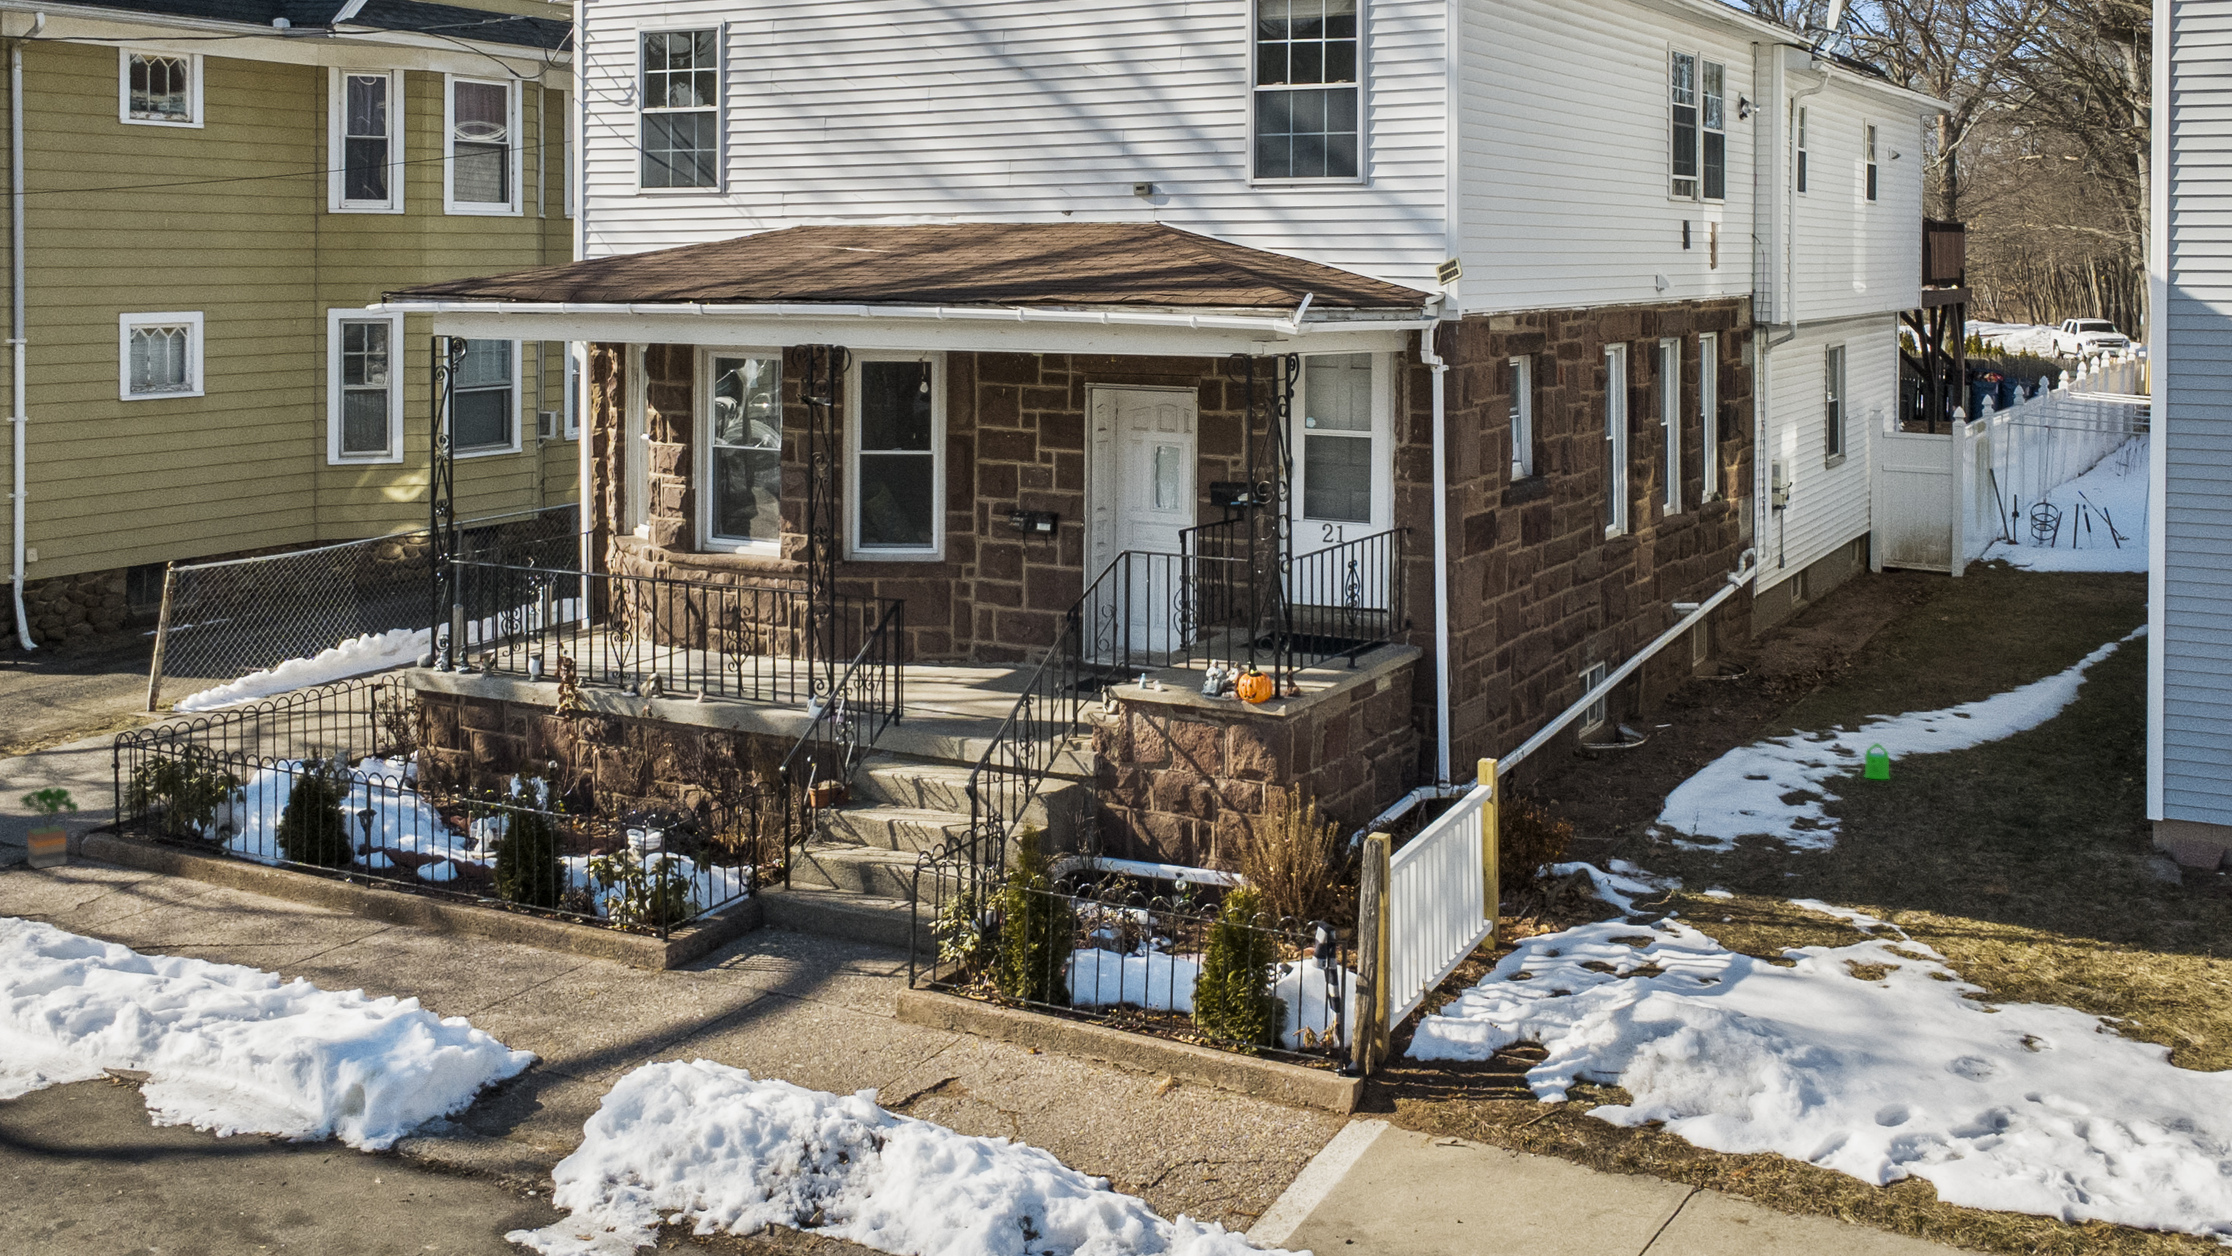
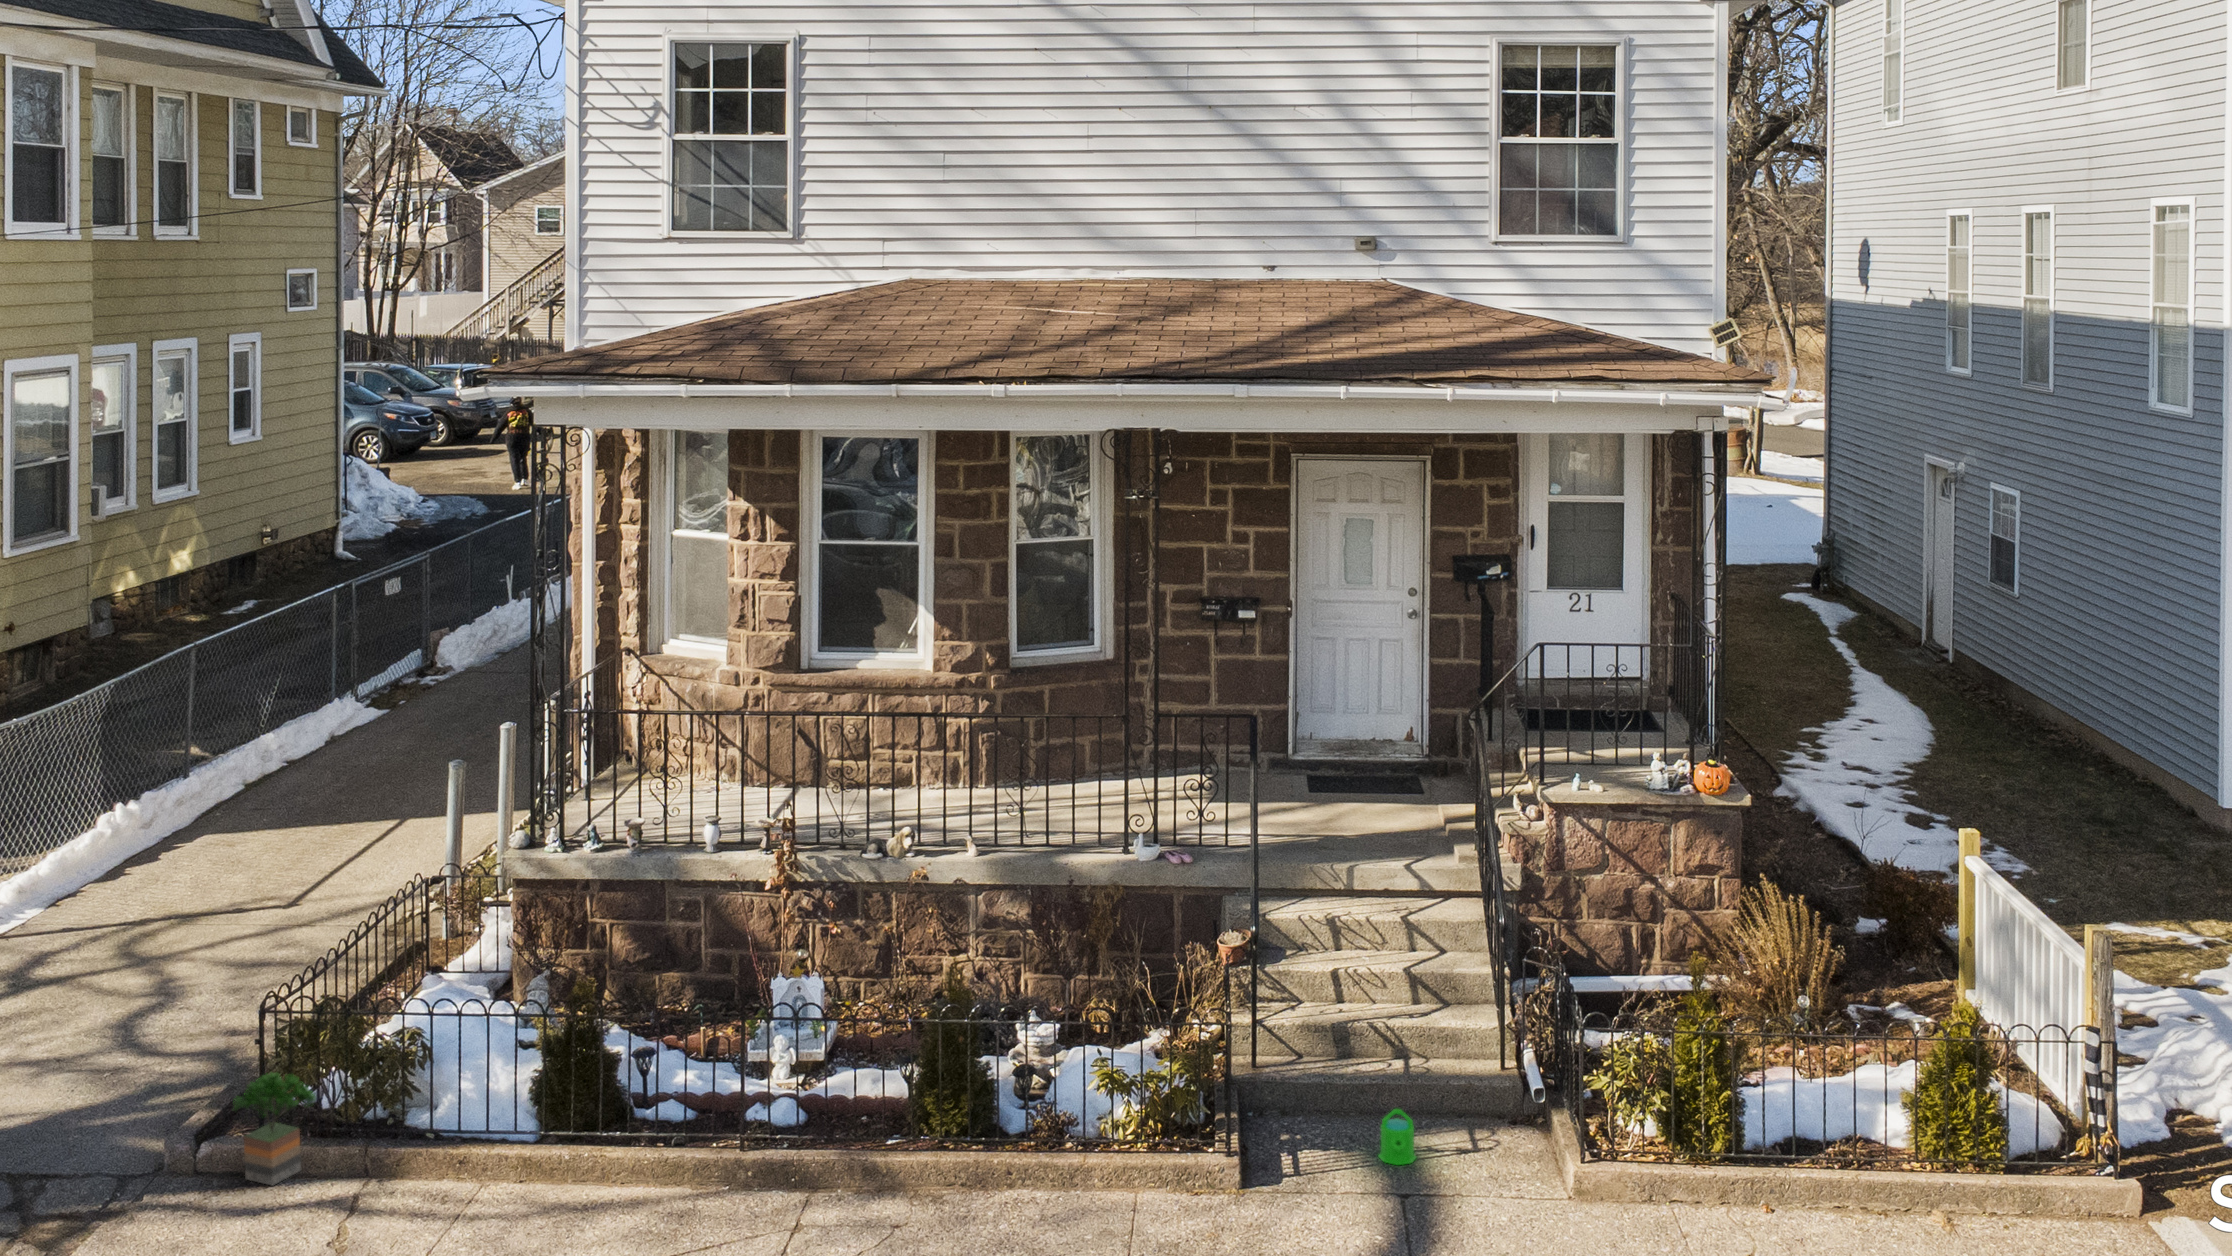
watering can: present [1864,744,1889,779] -> present [1379,1109,1416,1165]

